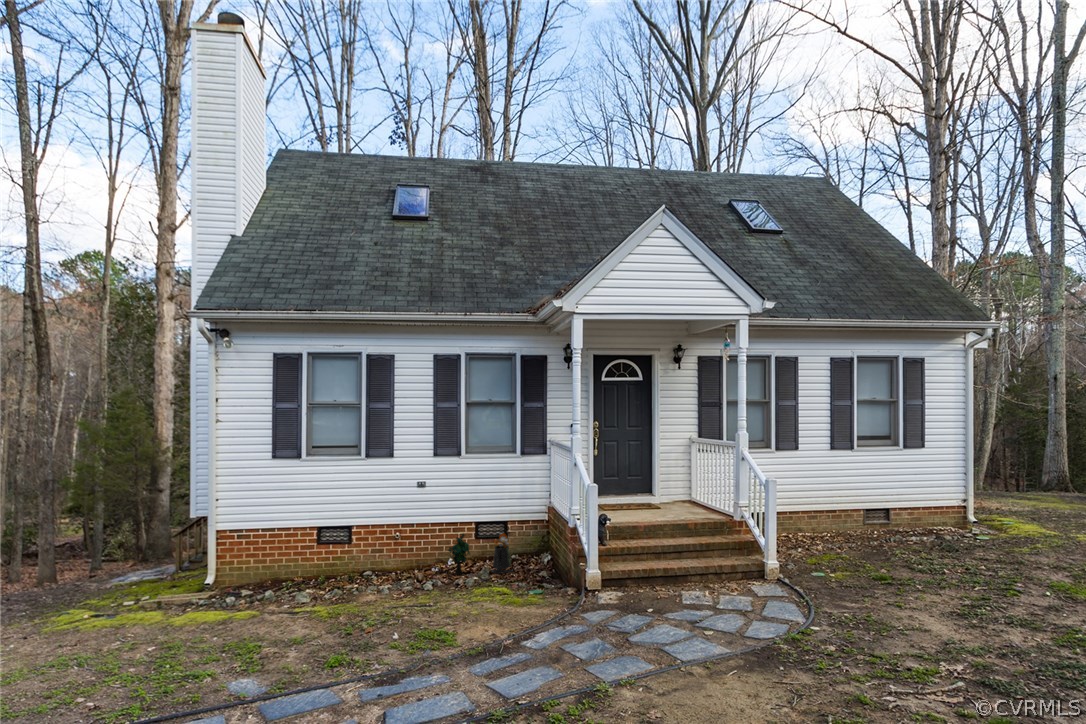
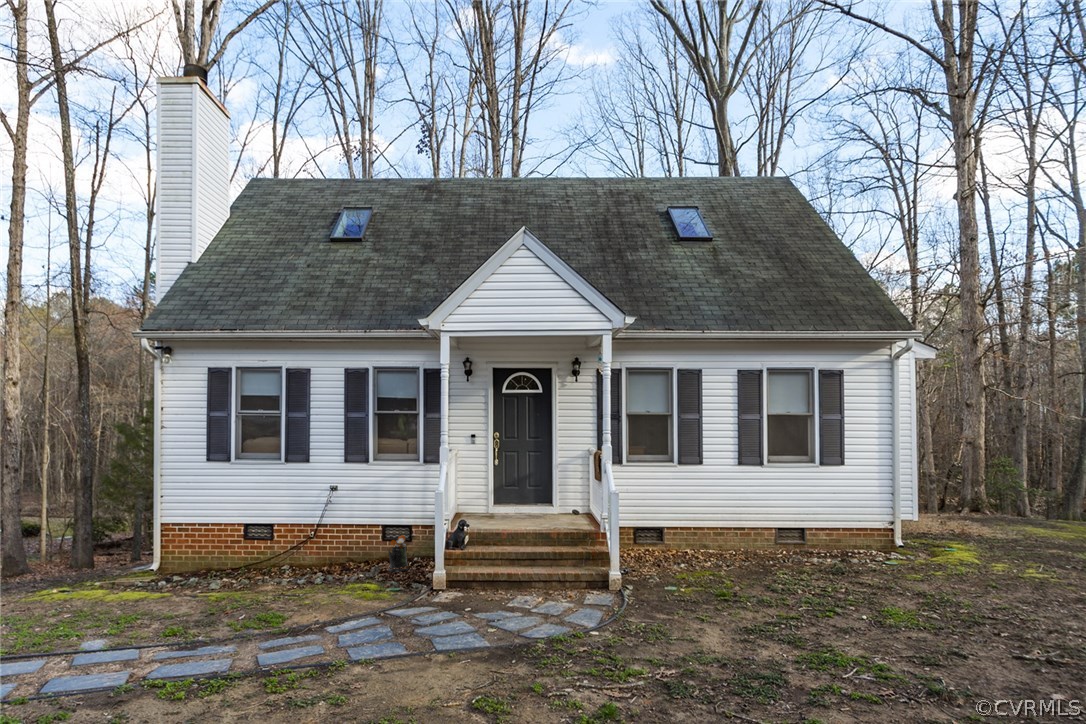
decorative plant: present [448,533,470,575] -> none [349,534,372,571]

